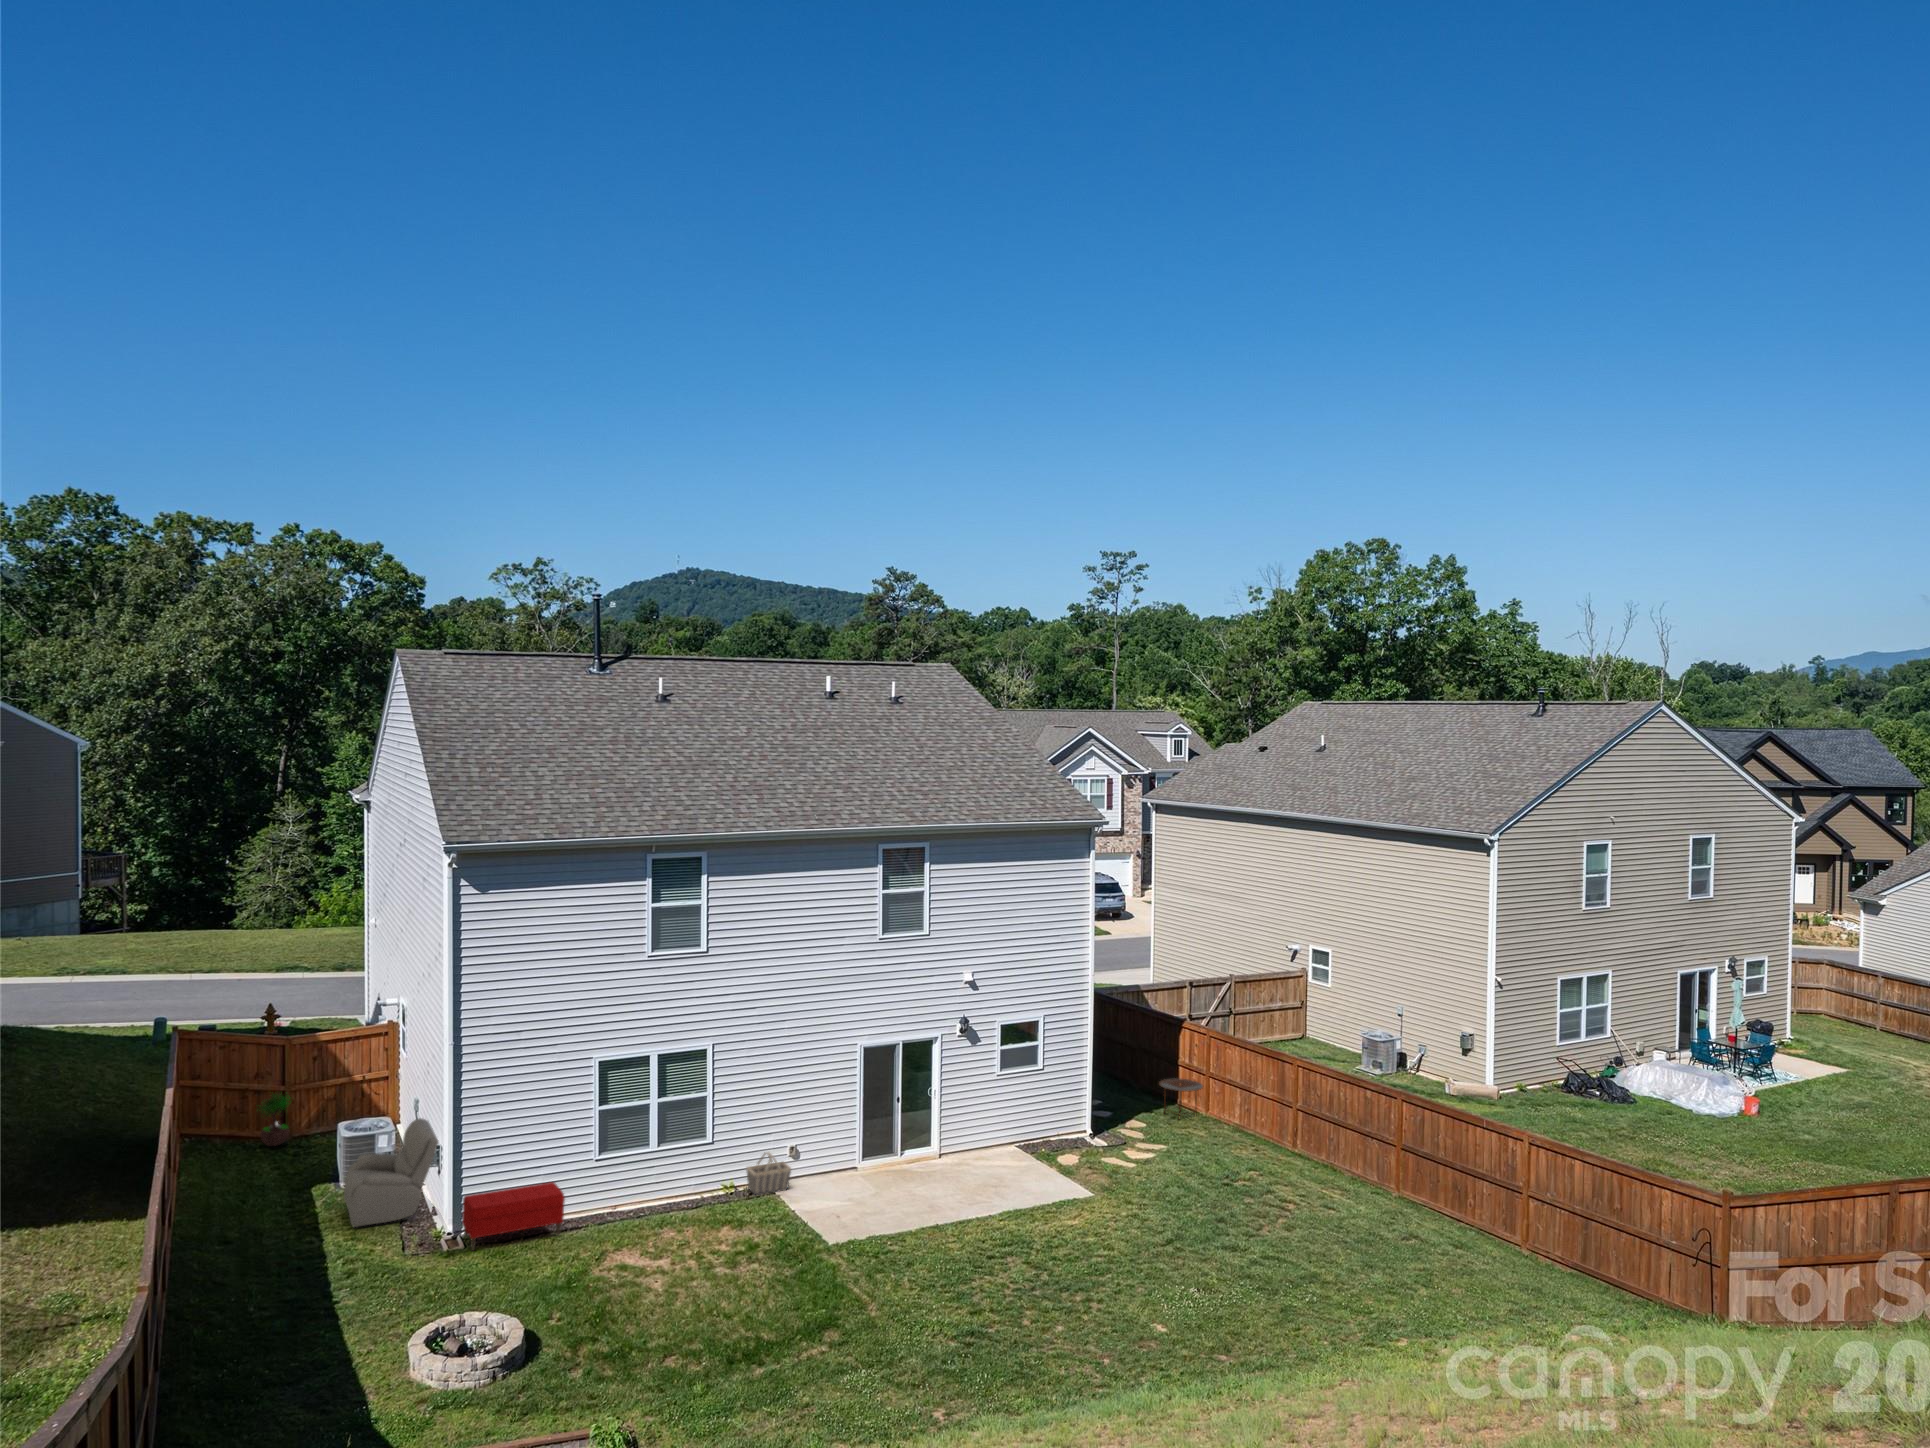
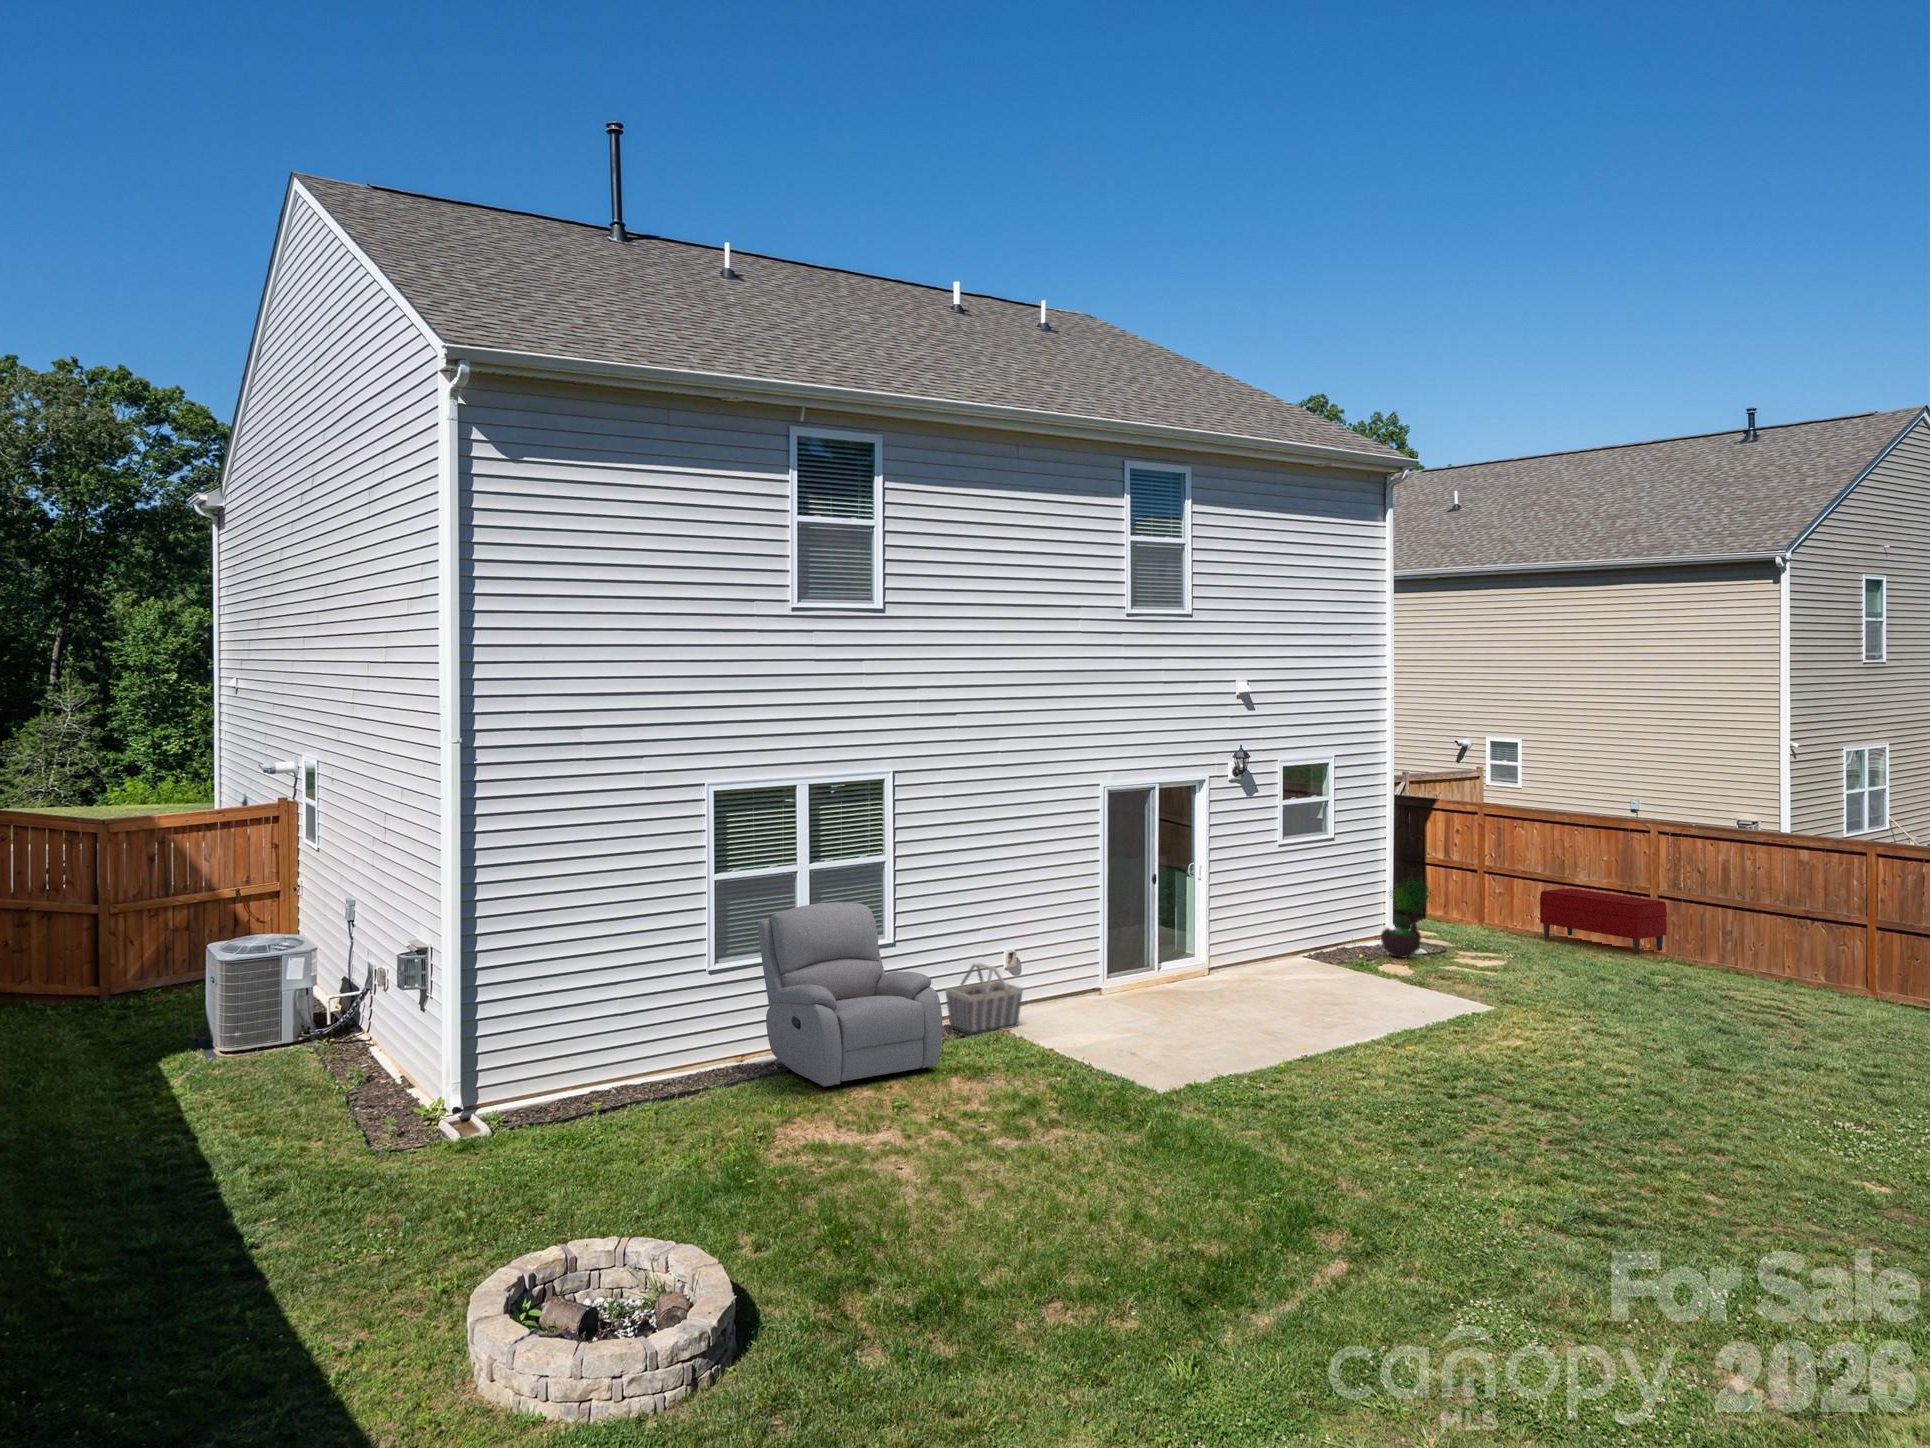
side table: present [1159,1078,1203,1116] -> none [1434,877,1507,931]
potted tree: present [257,1094,290,1146] -> present [1381,880,1433,958]
chair: present [344,1118,439,1227] -> present [758,902,942,1087]
bench: present [462,1182,565,1251] -> present [1540,888,1667,954]

